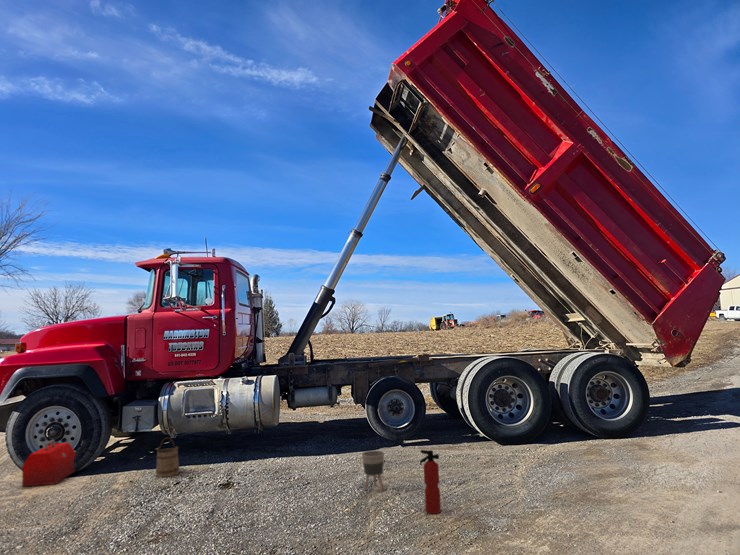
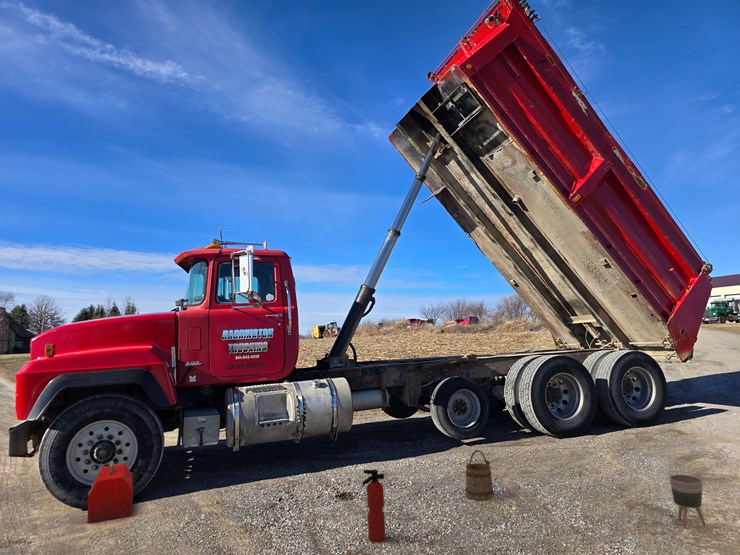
bucket: present [156,438,179,477] -> present [466,450,493,500]
fire extinguisher: present [420,450,441,514] -> present [363,470,385,542]
planter: present [362,451,384,490] -> present [669,475,706,528]

